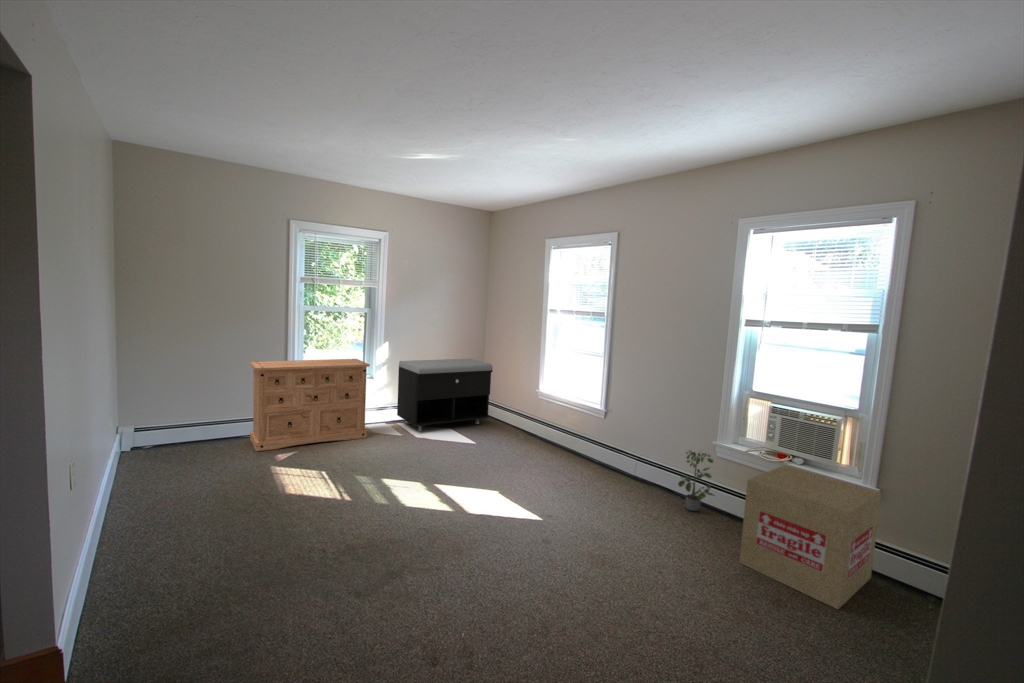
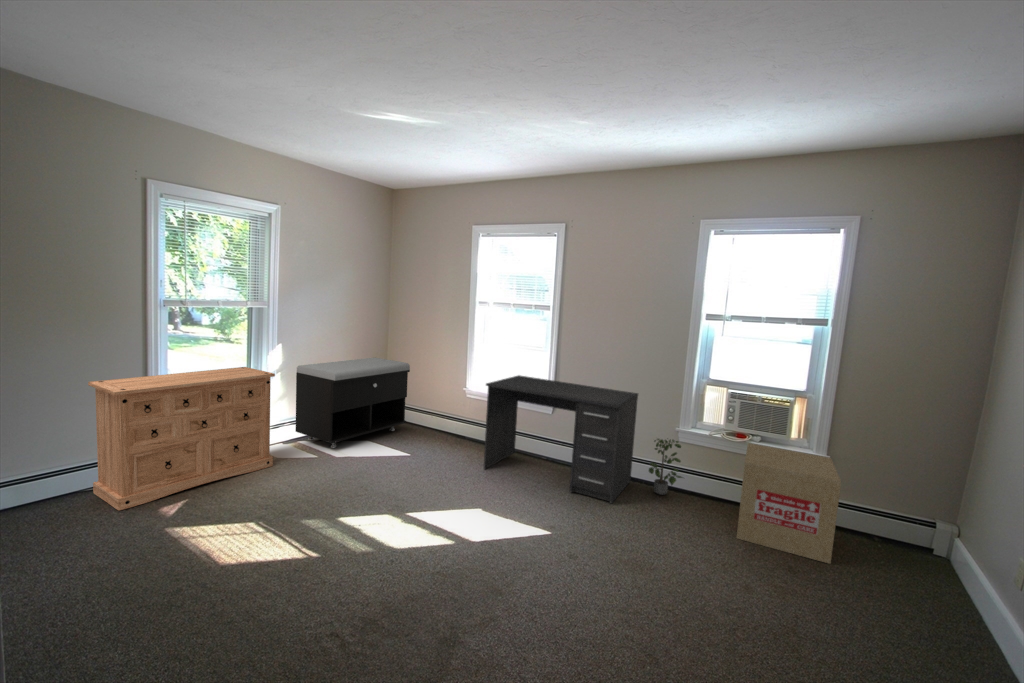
desk: none [529,379,677,509] -> present [484,375,638,504]

